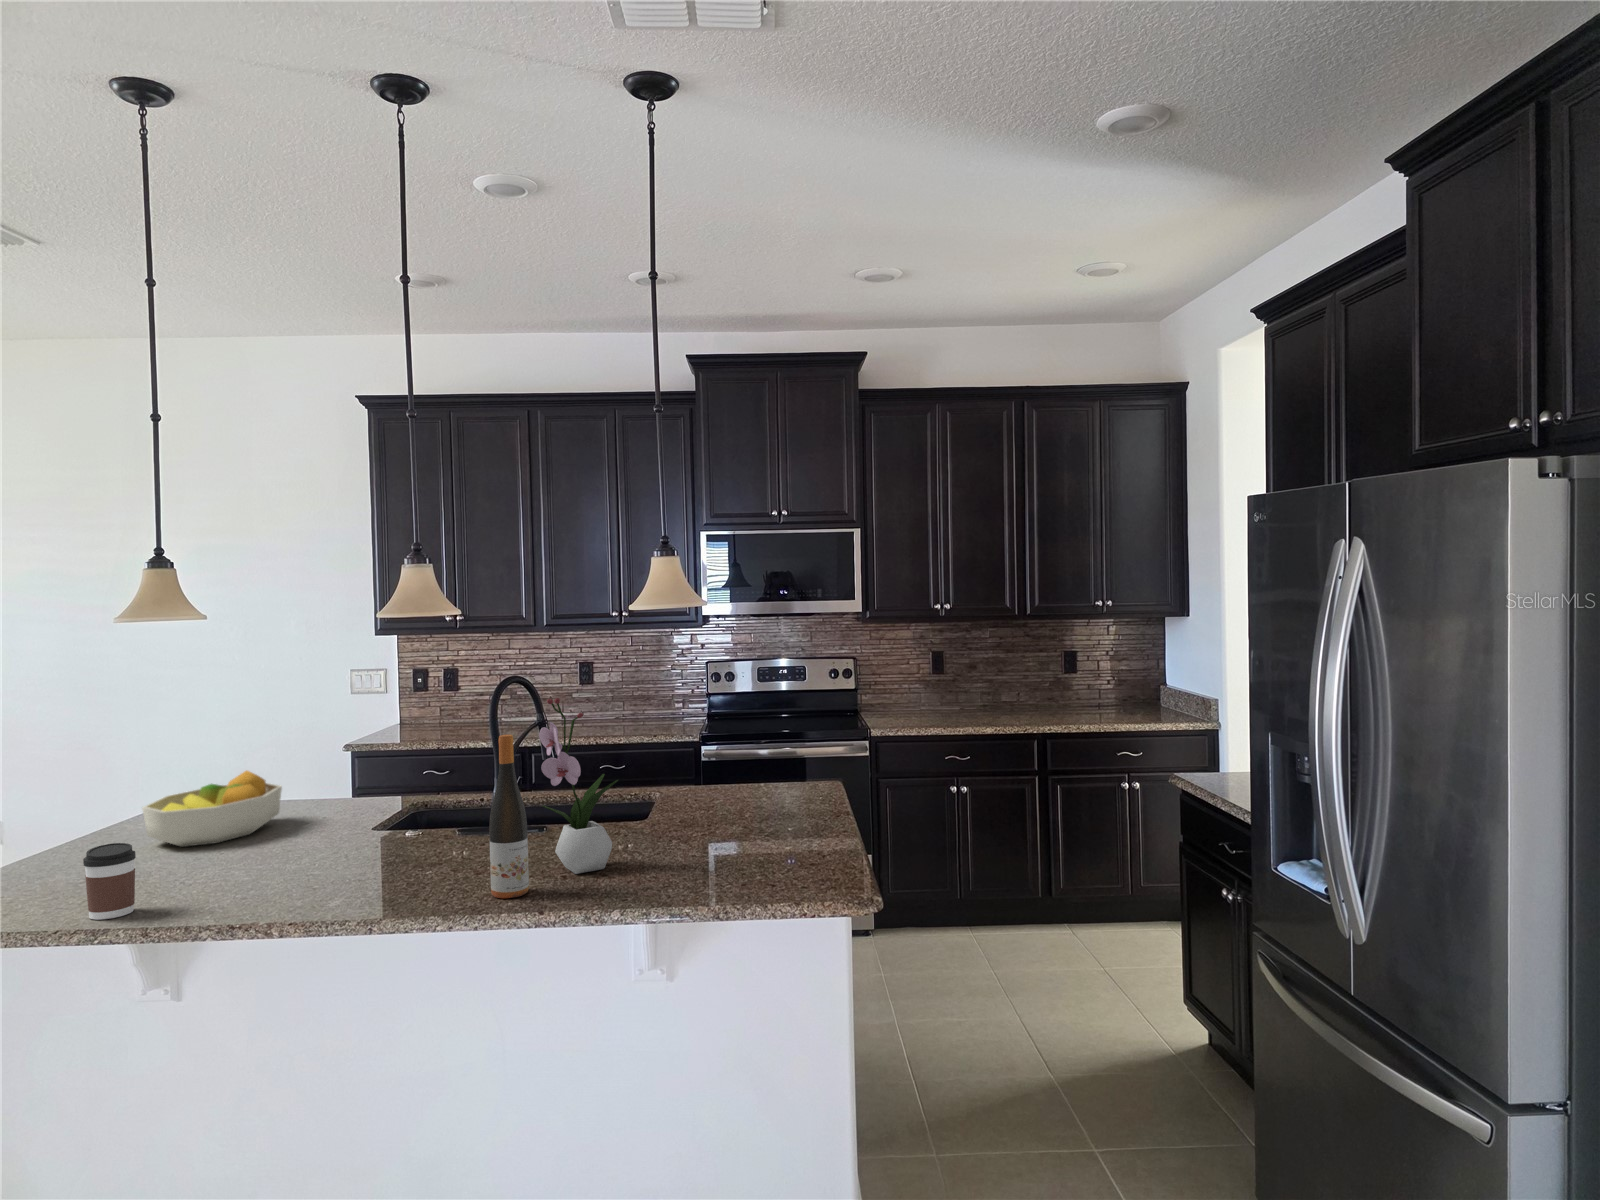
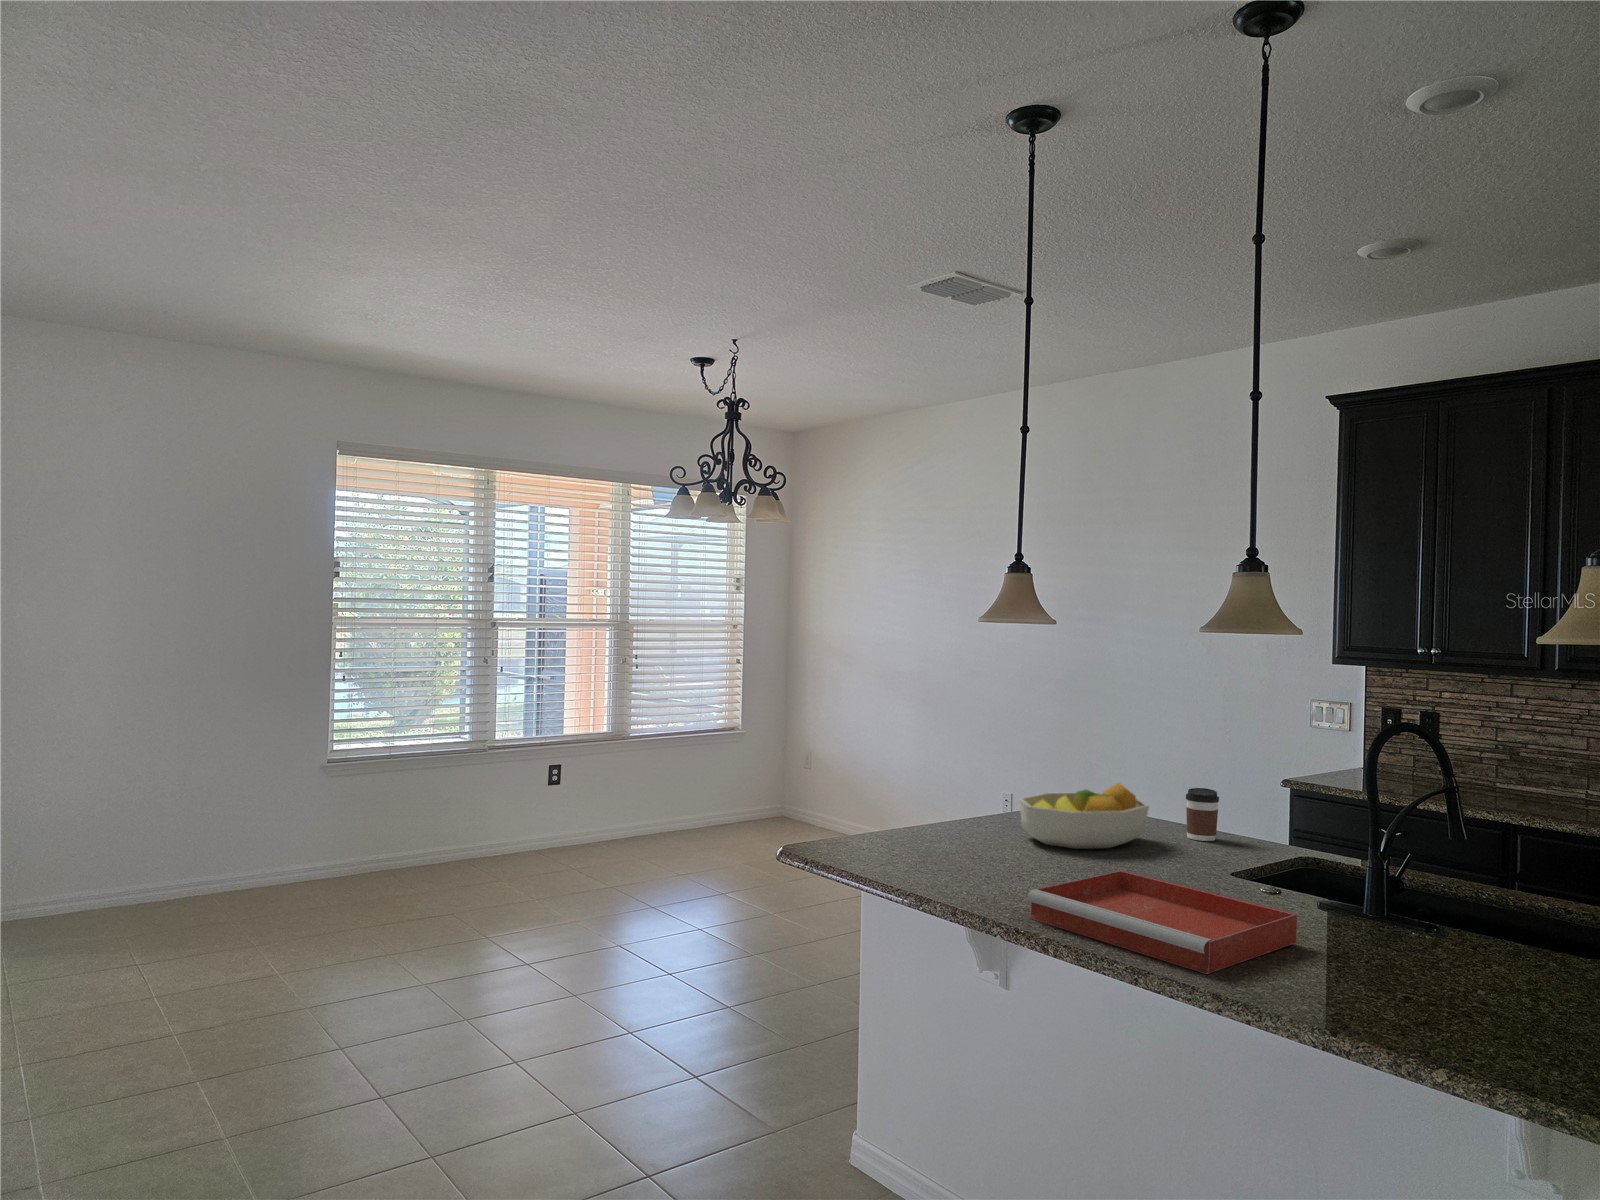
flower arrangement: present [539,698,618,874] -> none [1384,753,1503,1007]
wine bottle: present [489,735,529,898] -> none [1288,788,1342,1002]
tray: none [233,840,469,912] -> present [1027,870,1297,974]
coffee cup: present [83,843,136,920] -> present [1186,788,1219,841]

